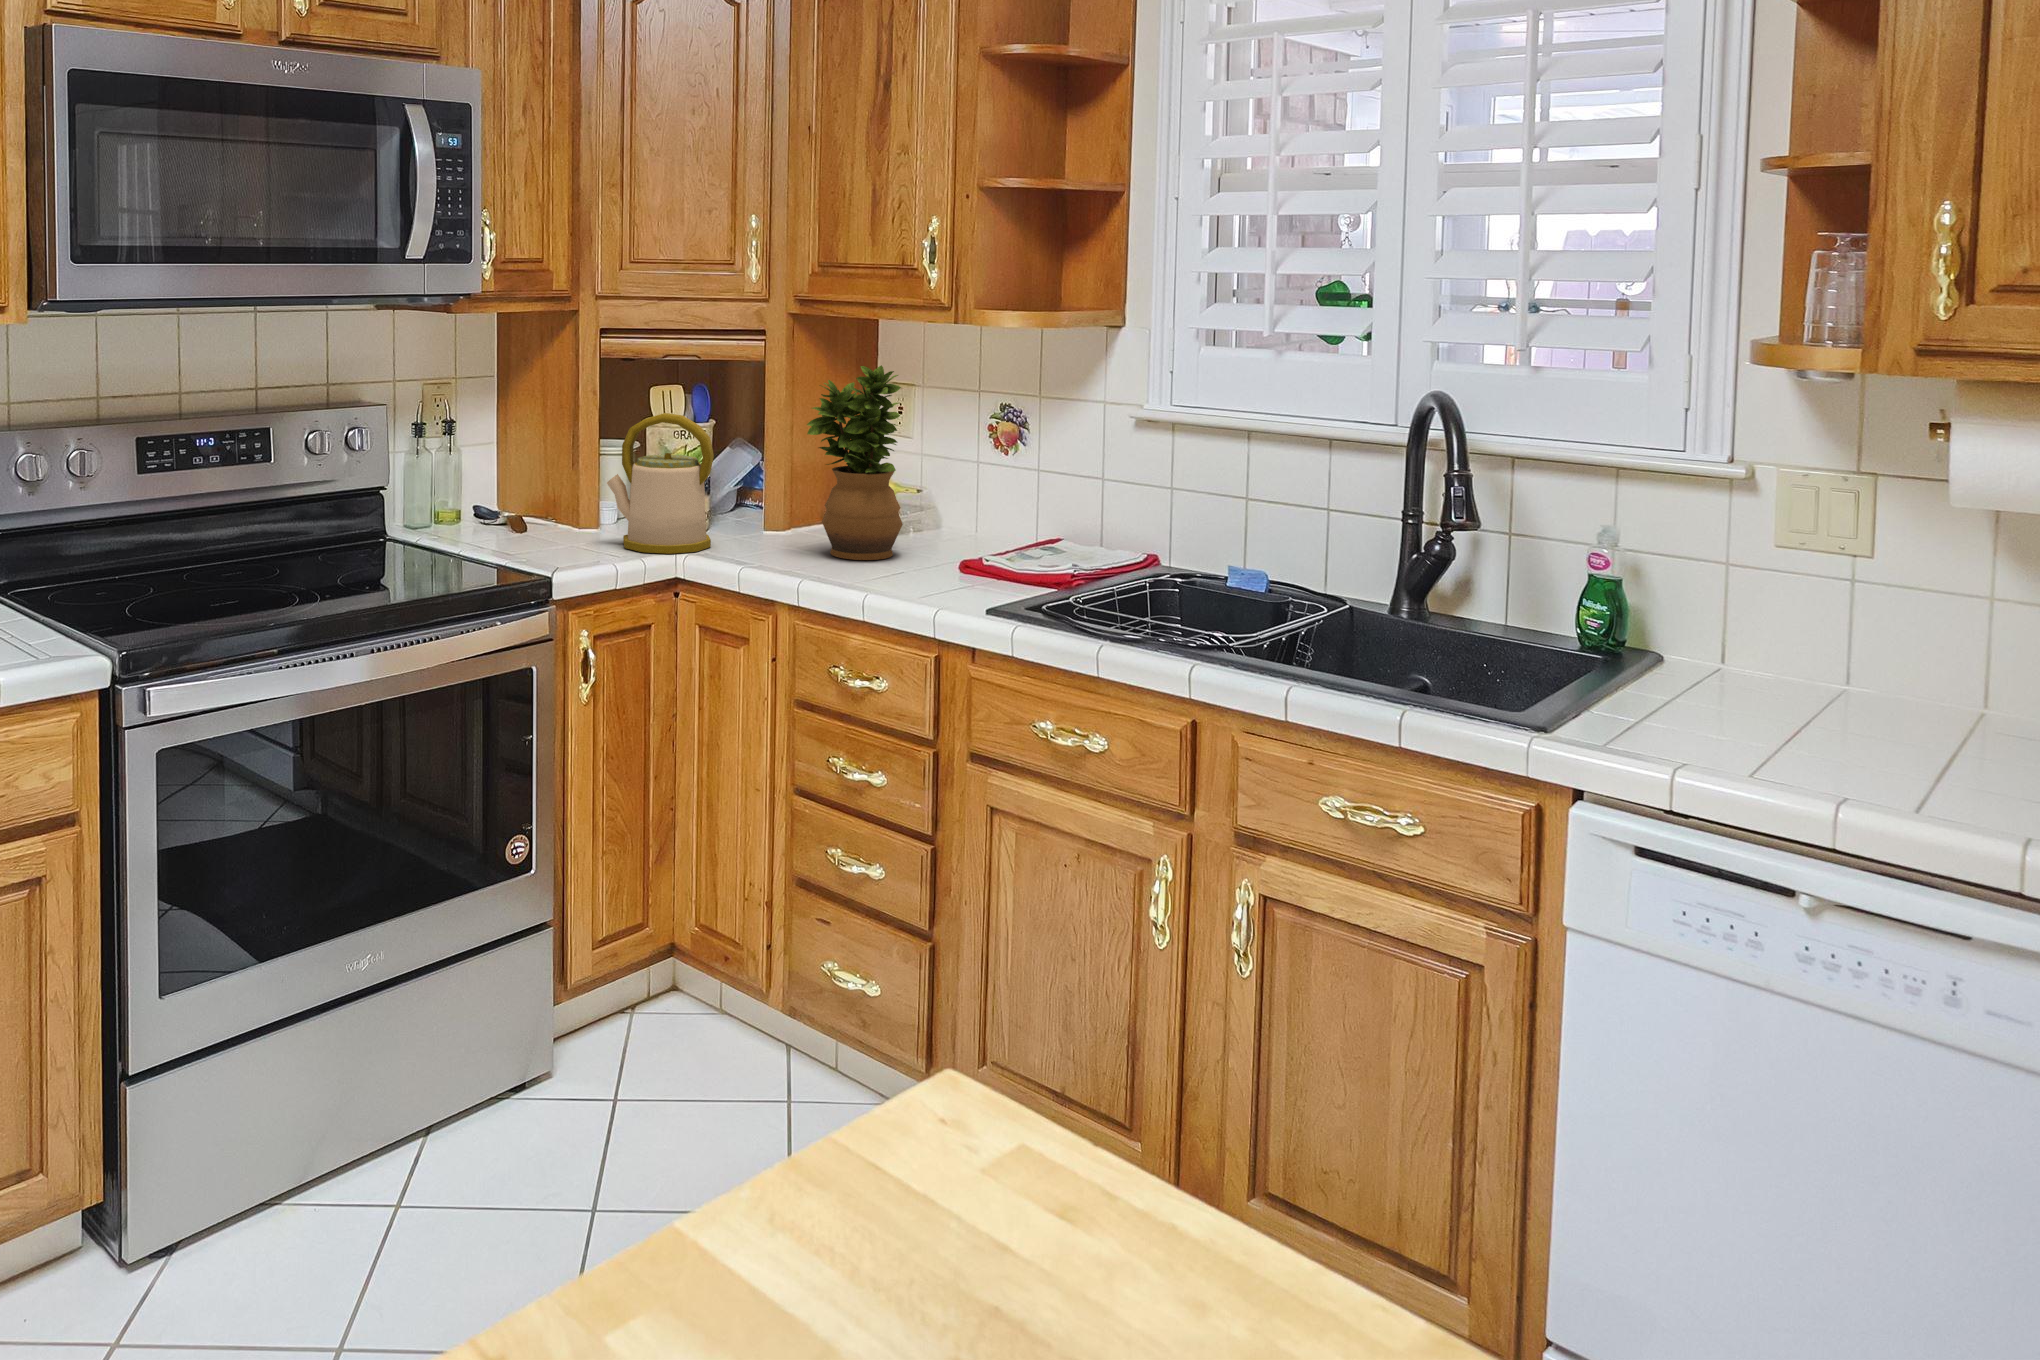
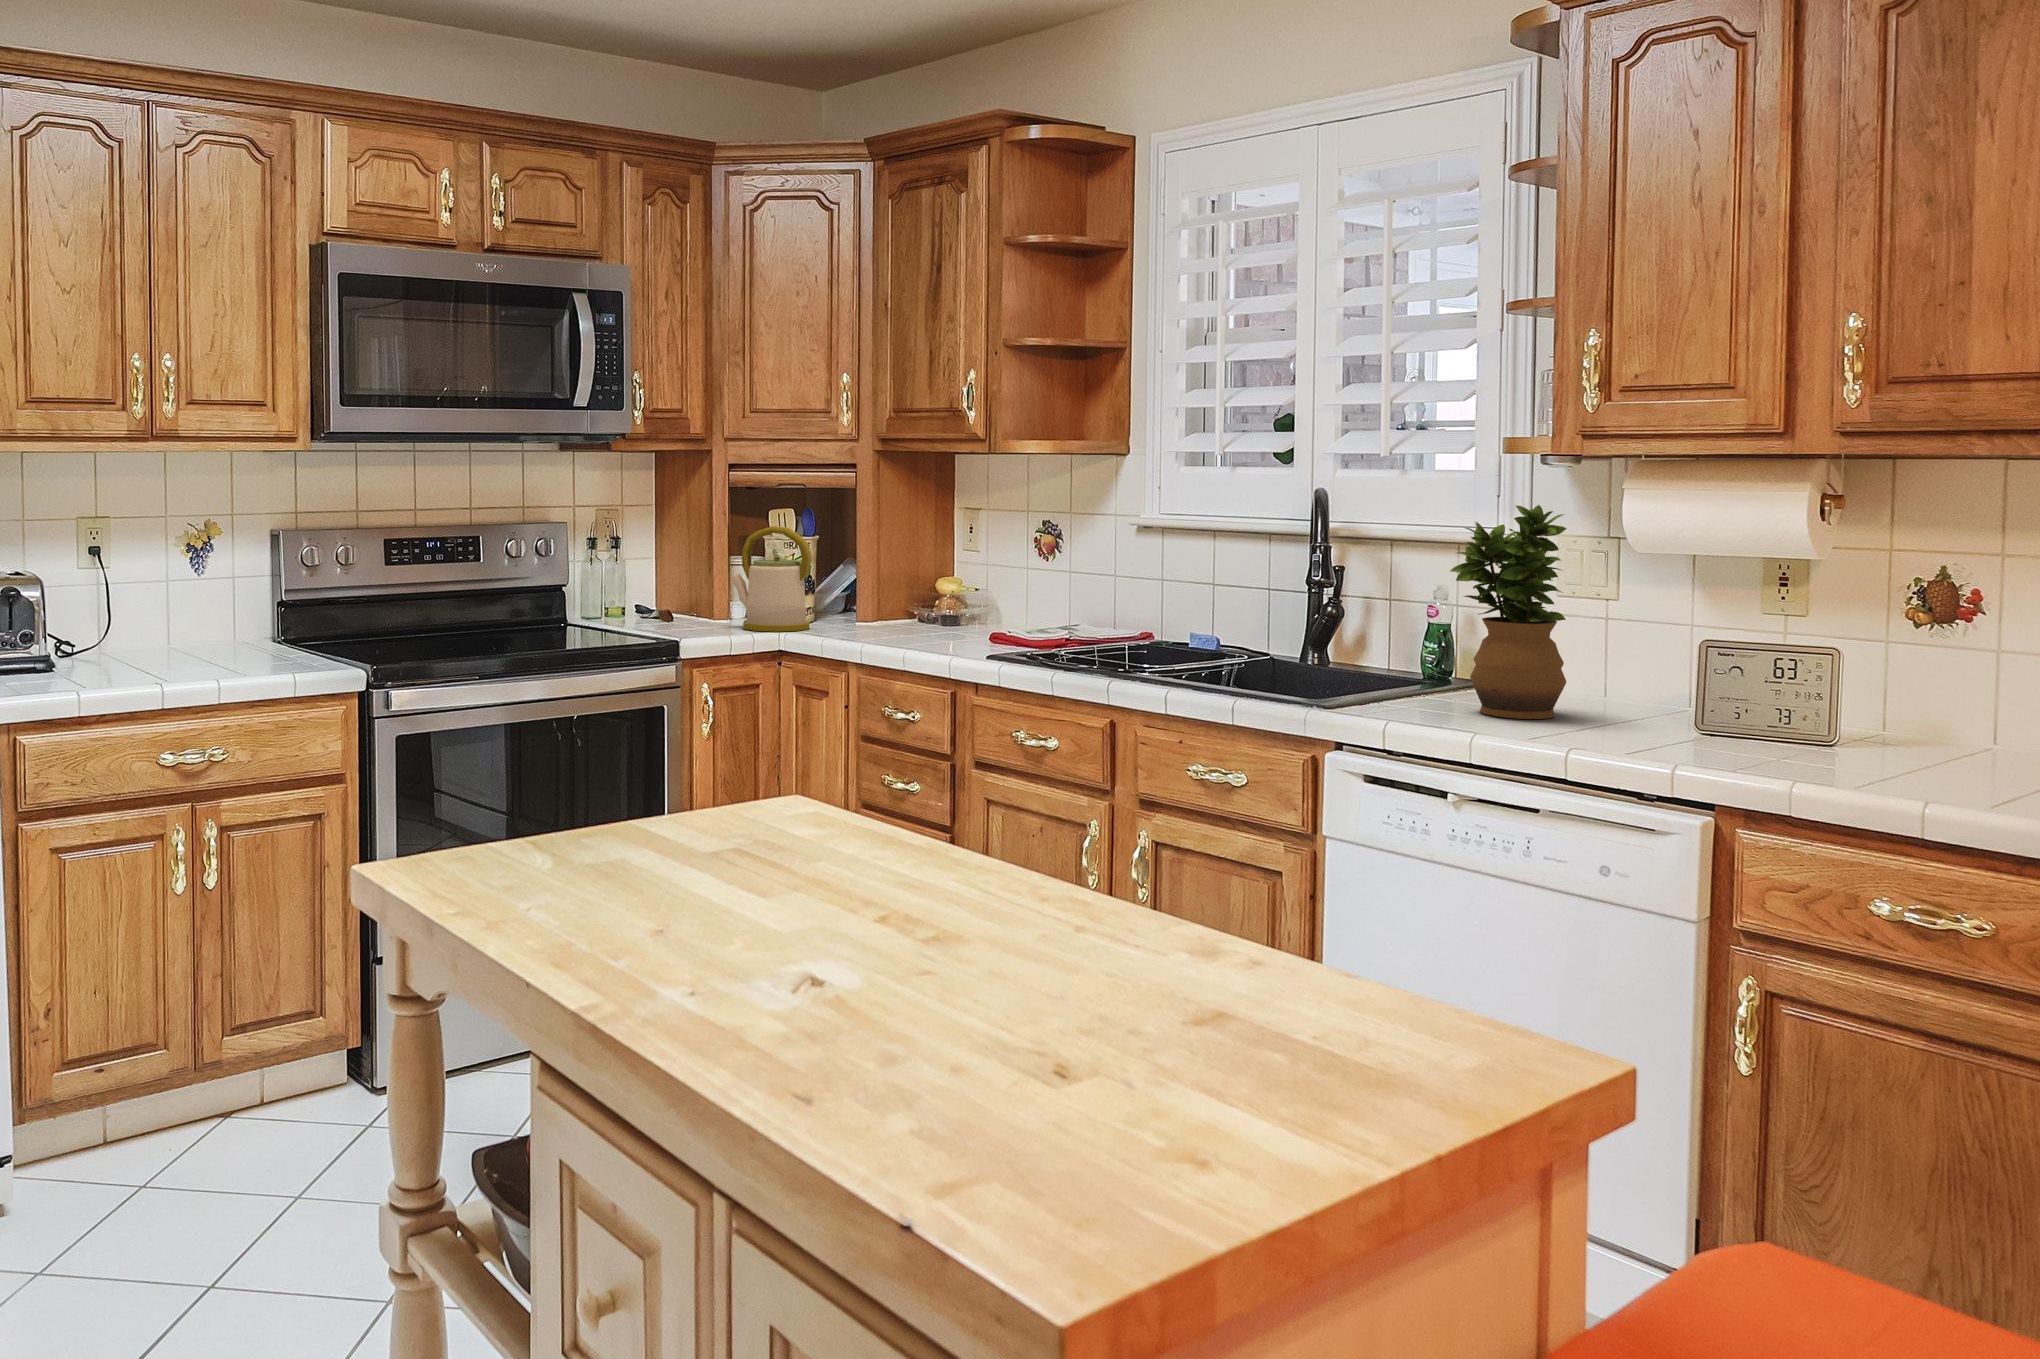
potted plant: present [807,365,903,560] -> present [1450,505,1567,719]

